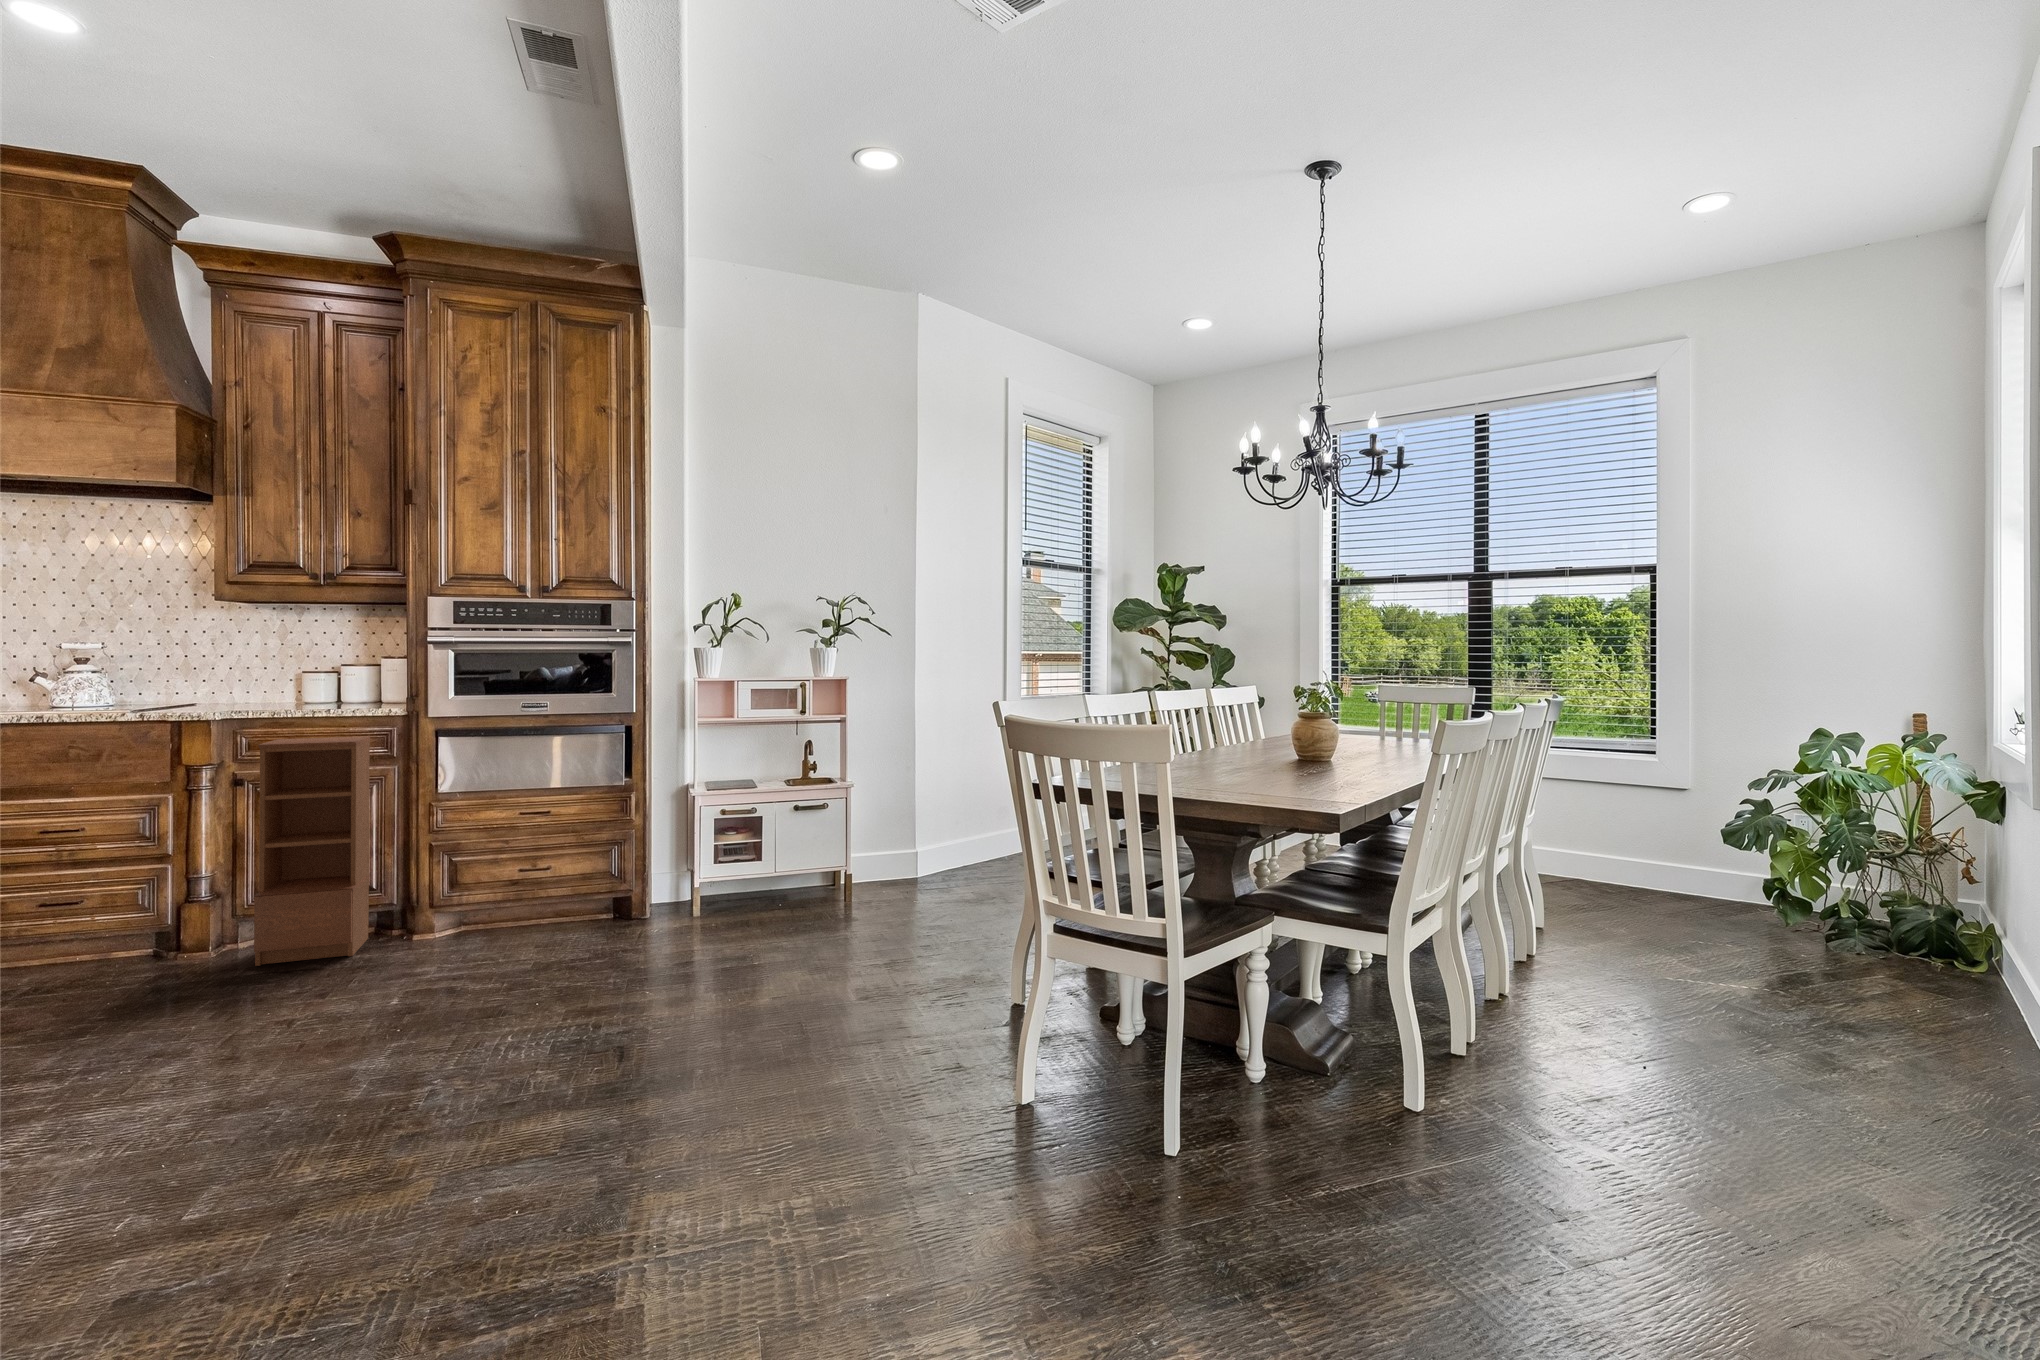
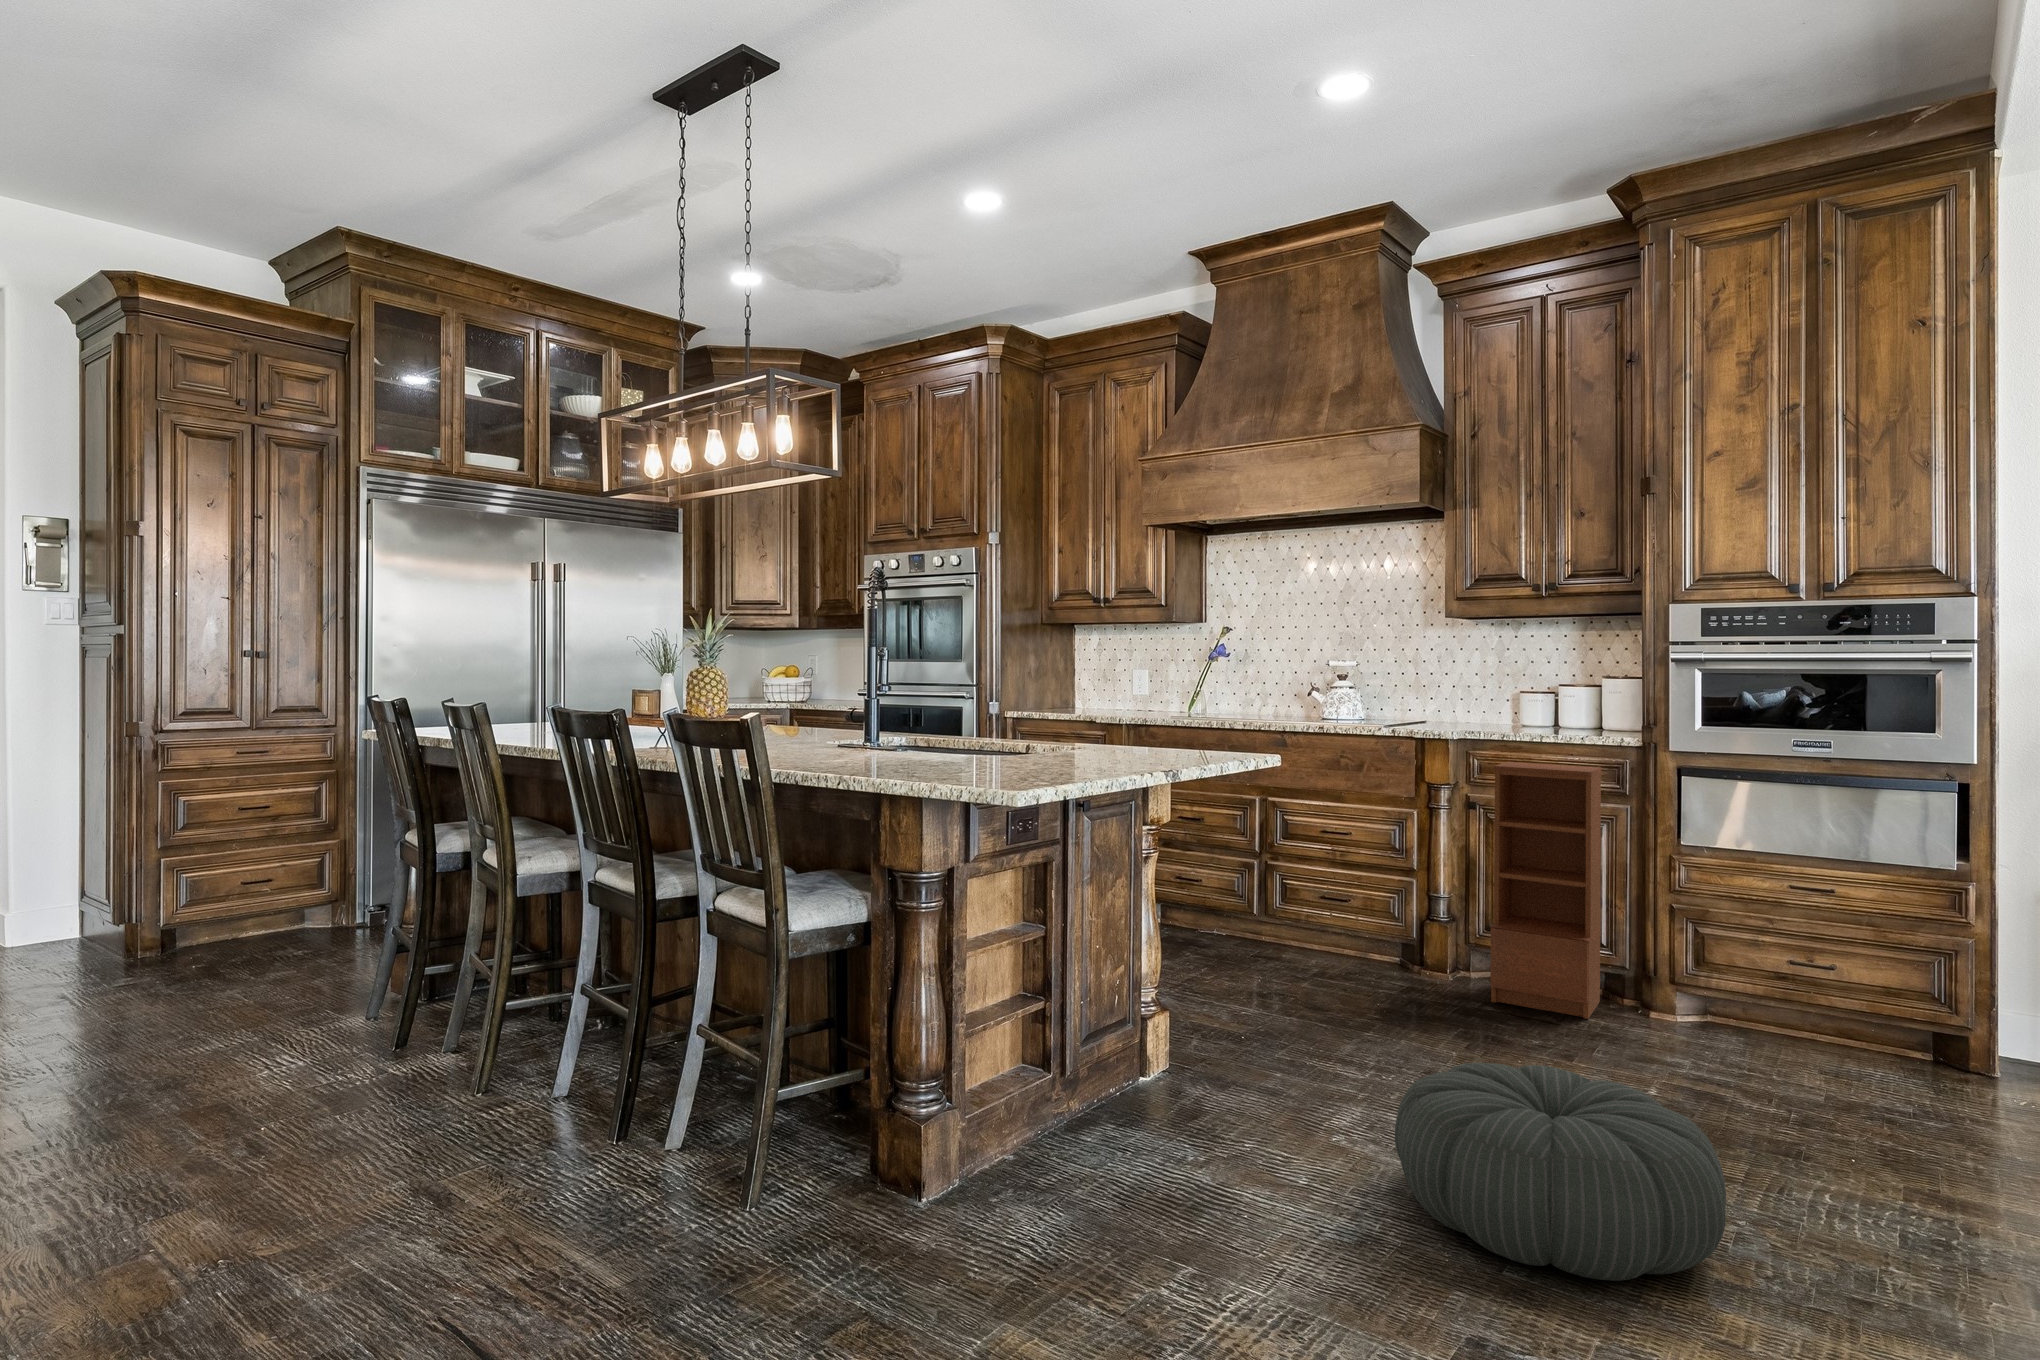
pouf: none [85,1000,413,1186] -> present [1395,1063,1726,1281]

